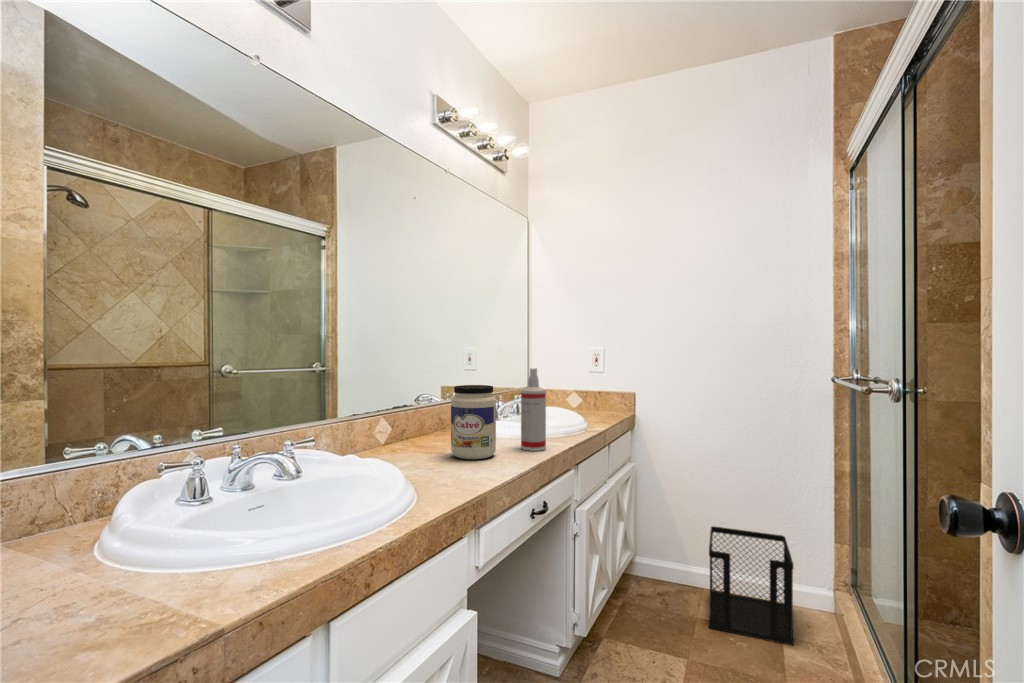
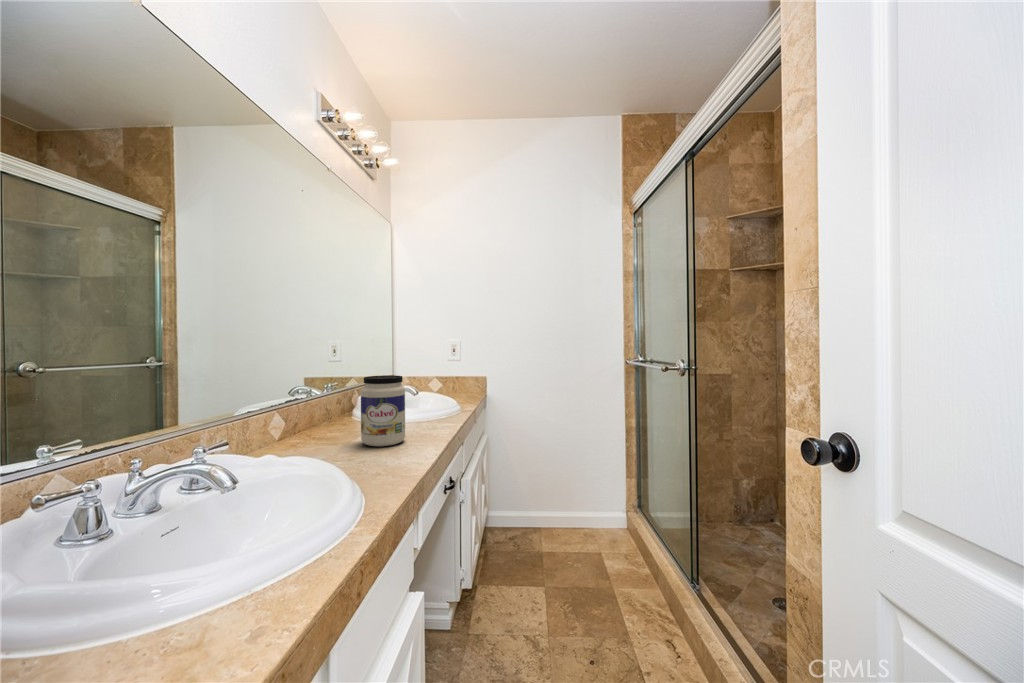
spray bottle: present [521,368,546,451] -> none [421,358,444,433]
wastebasket: present [709,526,794,645] -> none [546,477,609,556]

